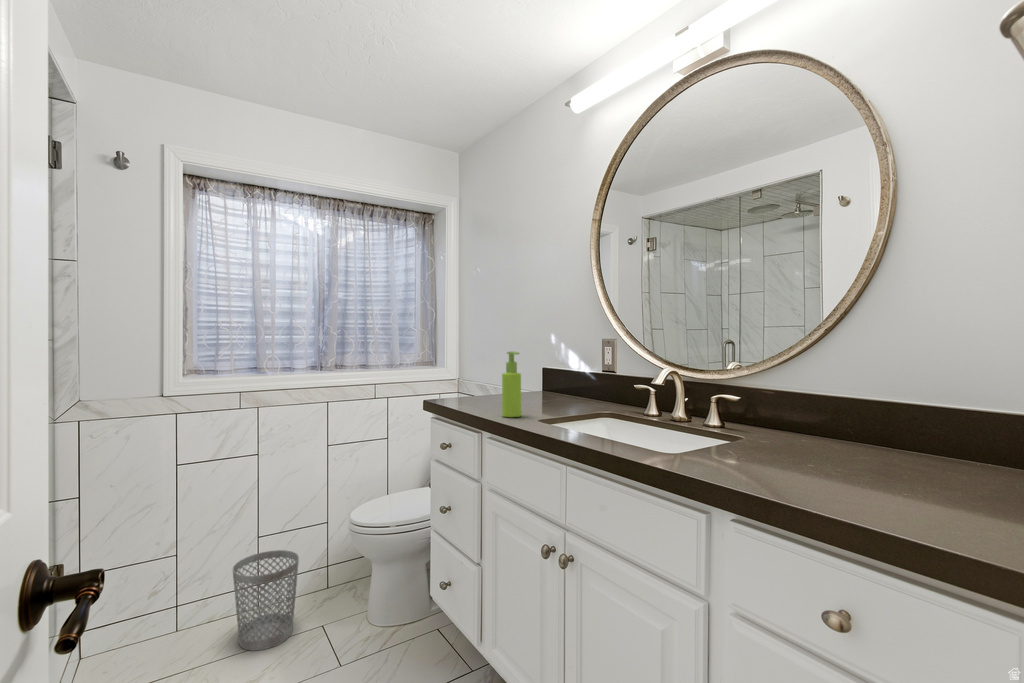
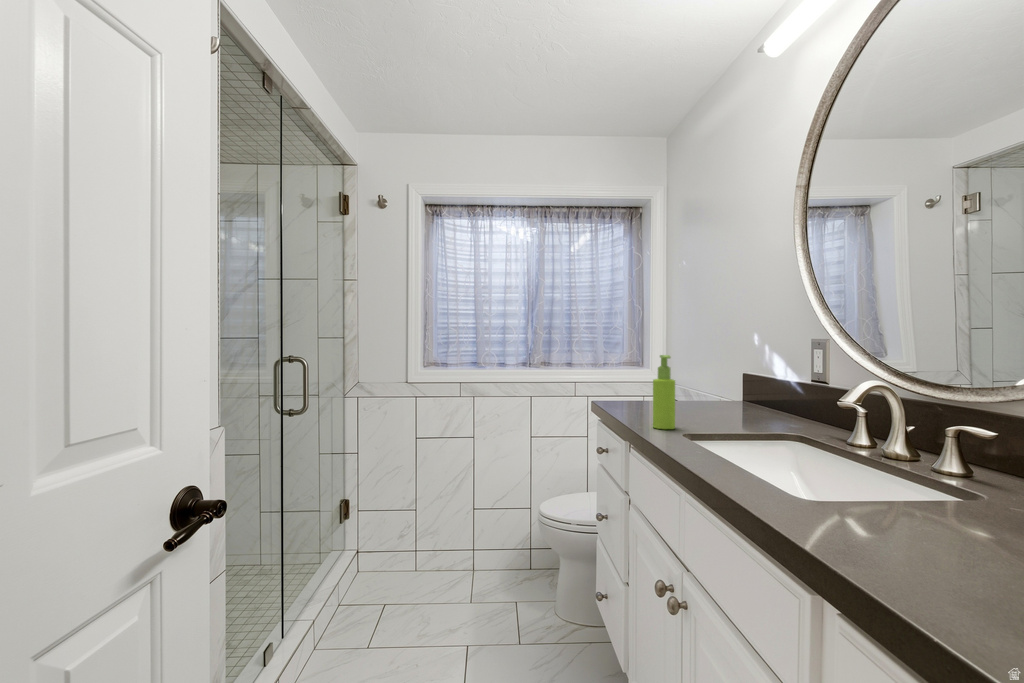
wastebasket: present [233,550,299,651] -> none [445,523,497,608]

